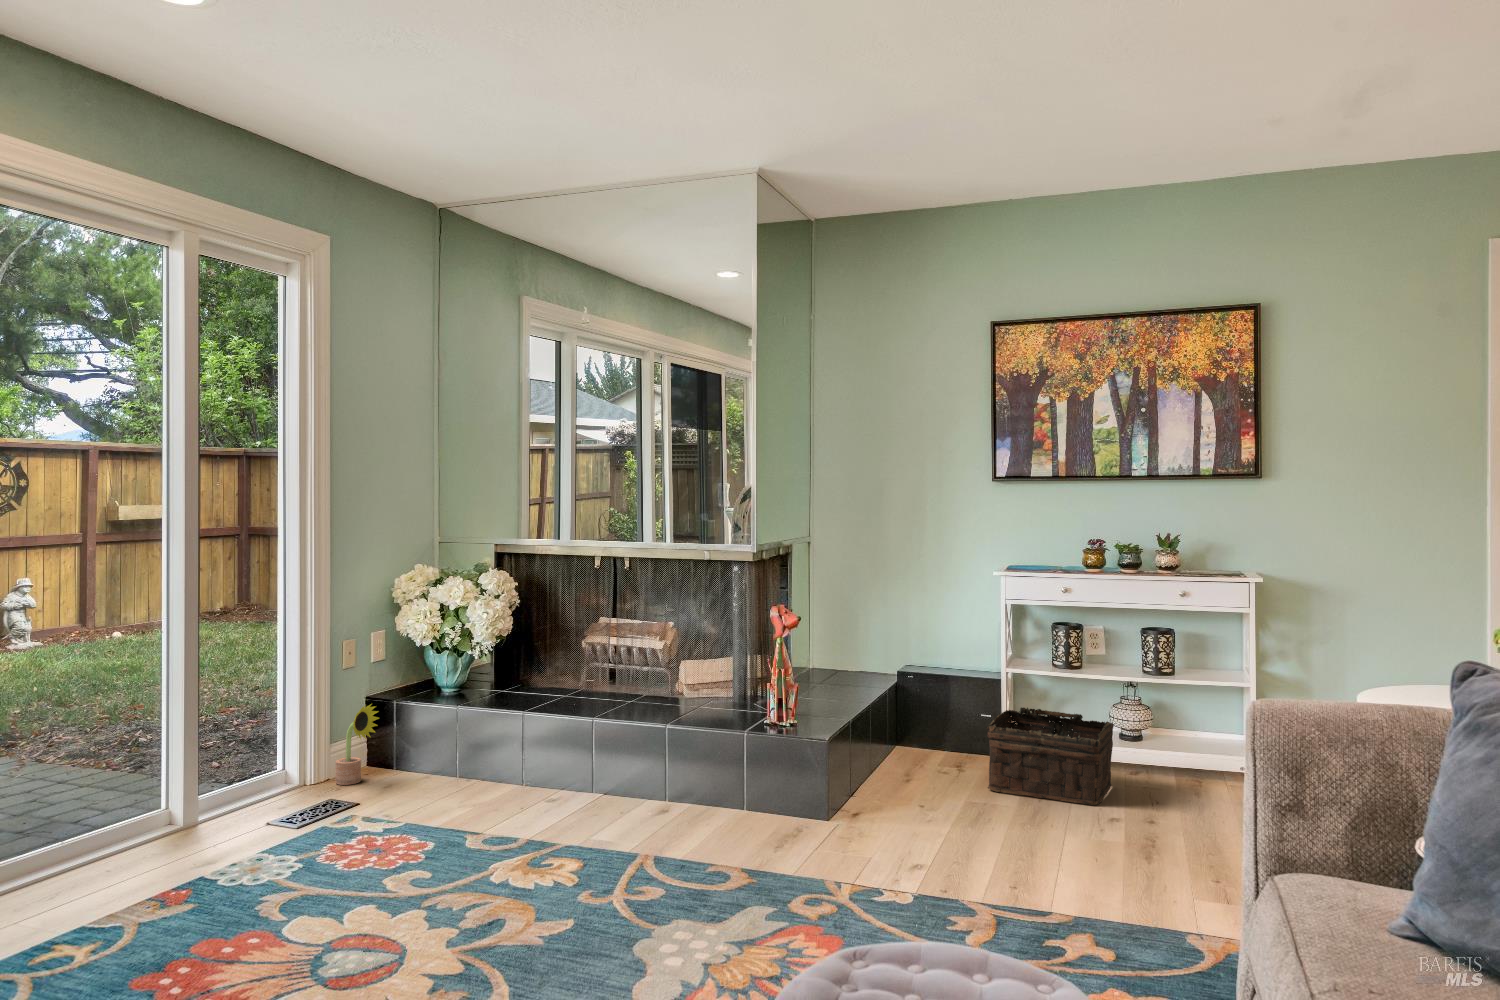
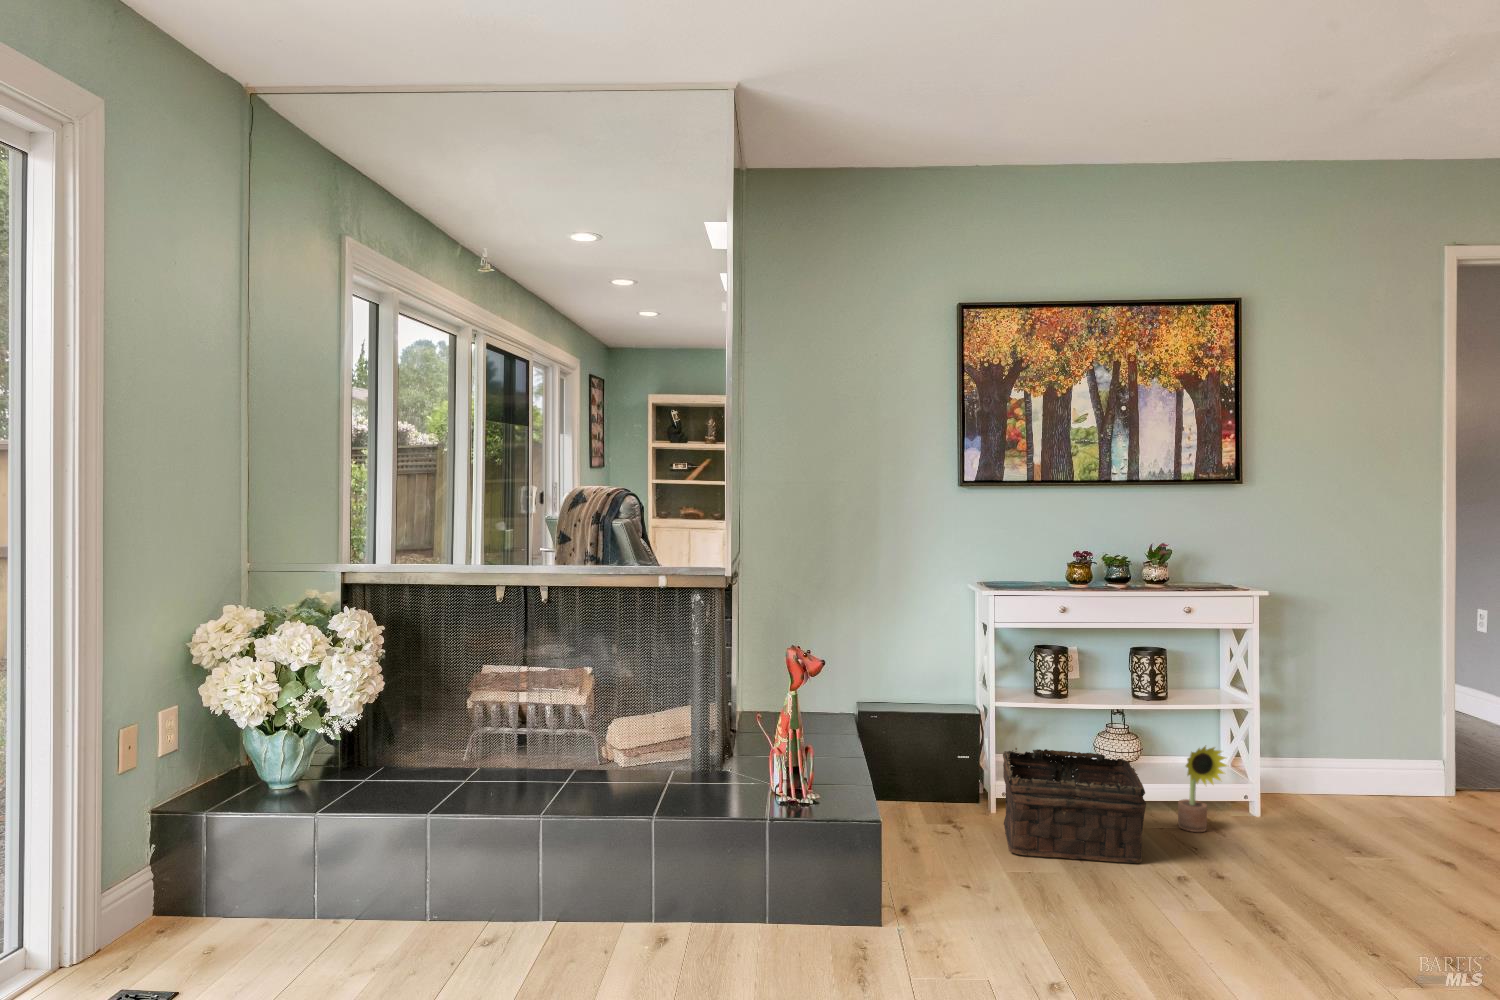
decorative plant: present [336,705,379,785] -> present [1178,747,1227,832]

